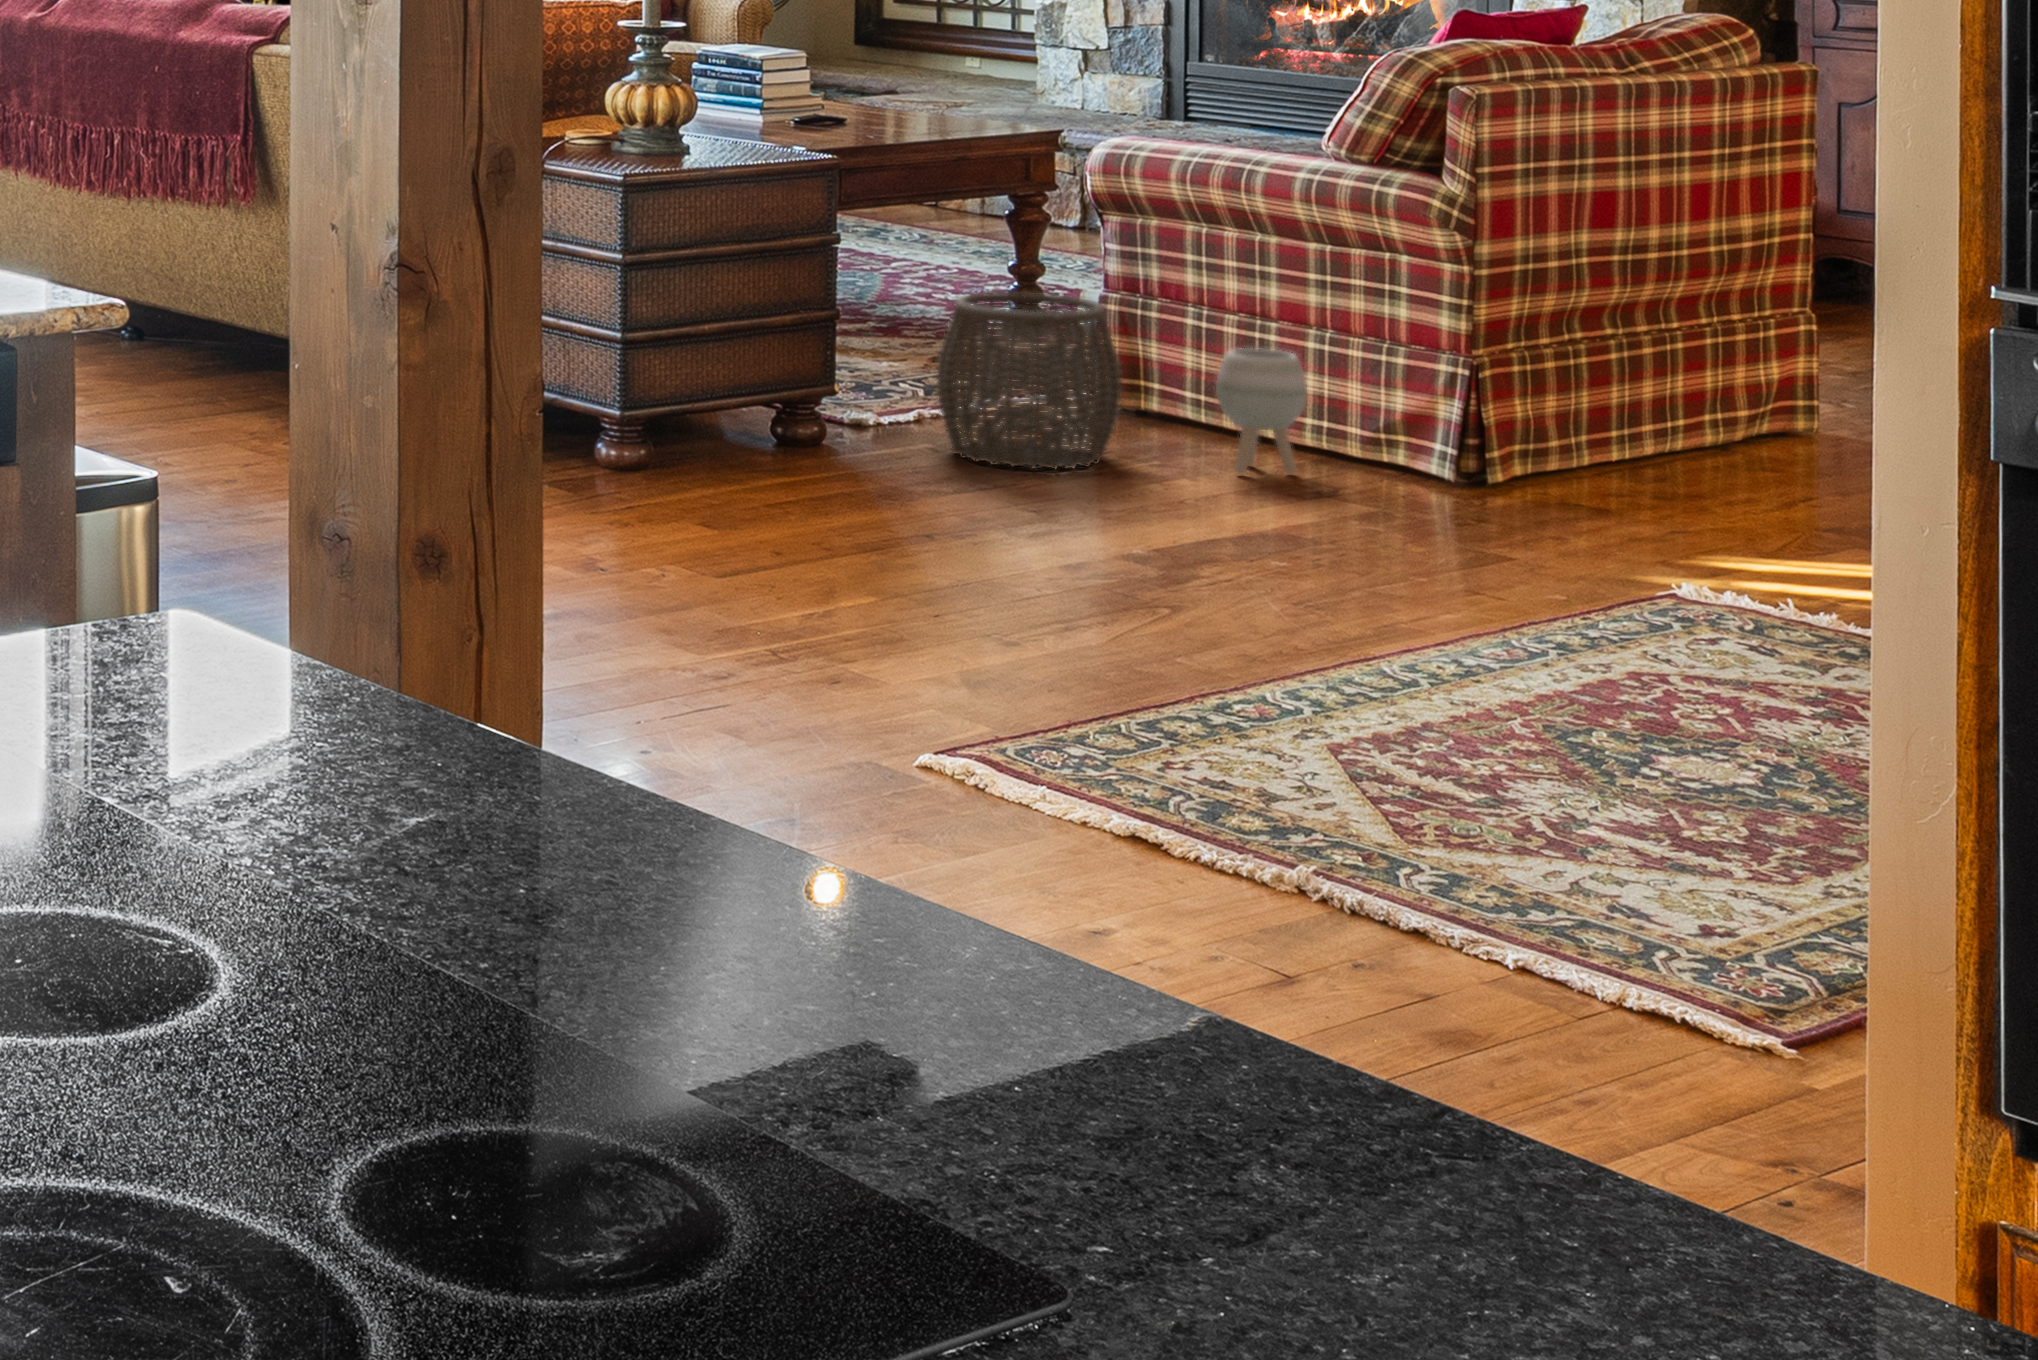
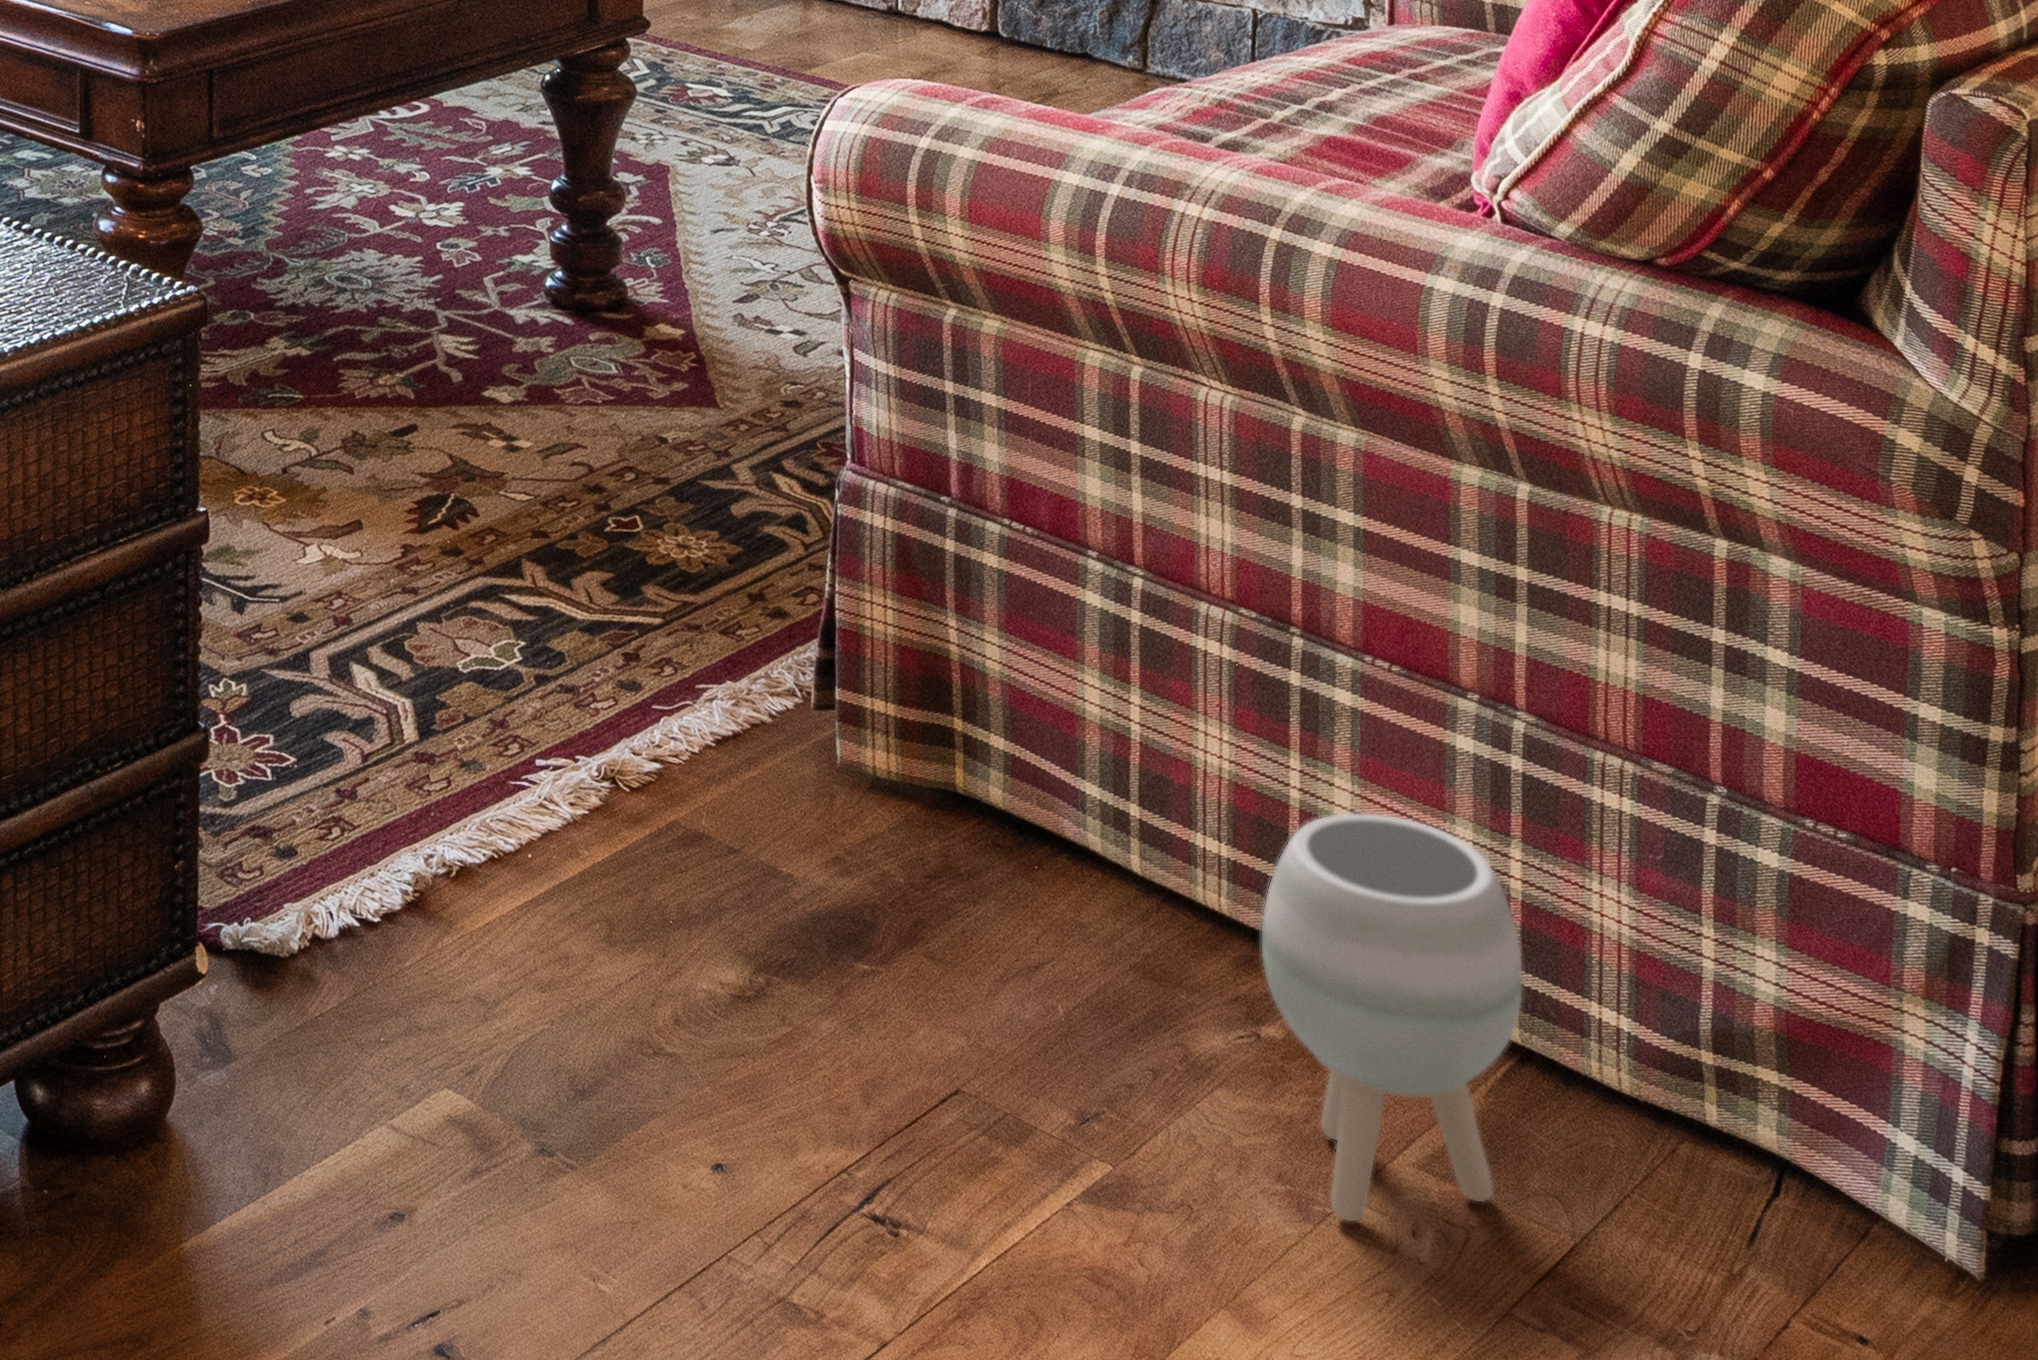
woven basket: present [936,292,1122,468] -> none [488,626,1010,1250]

